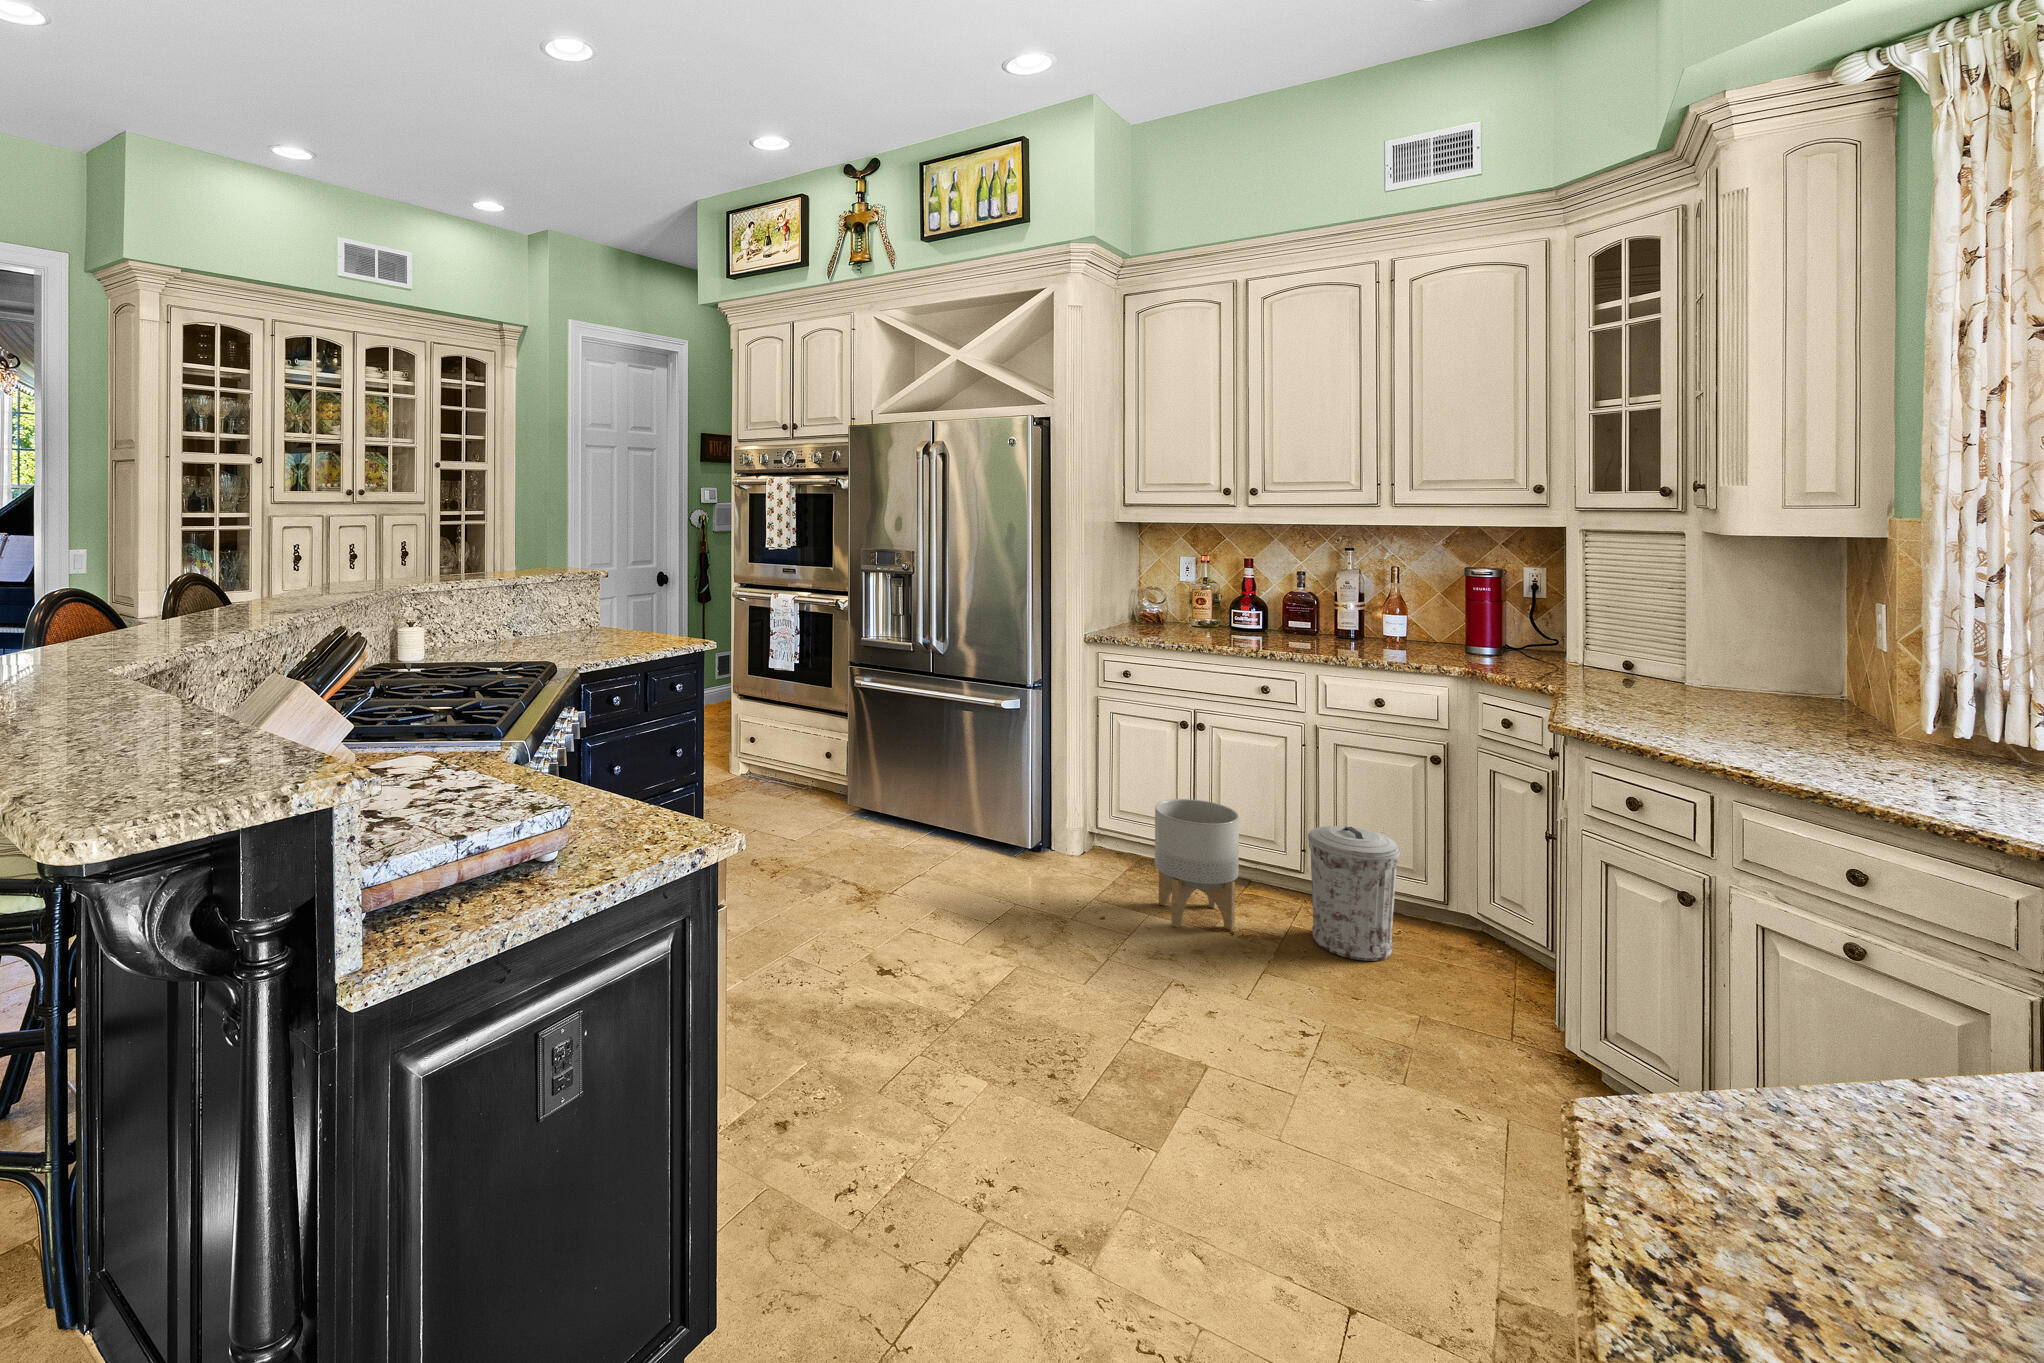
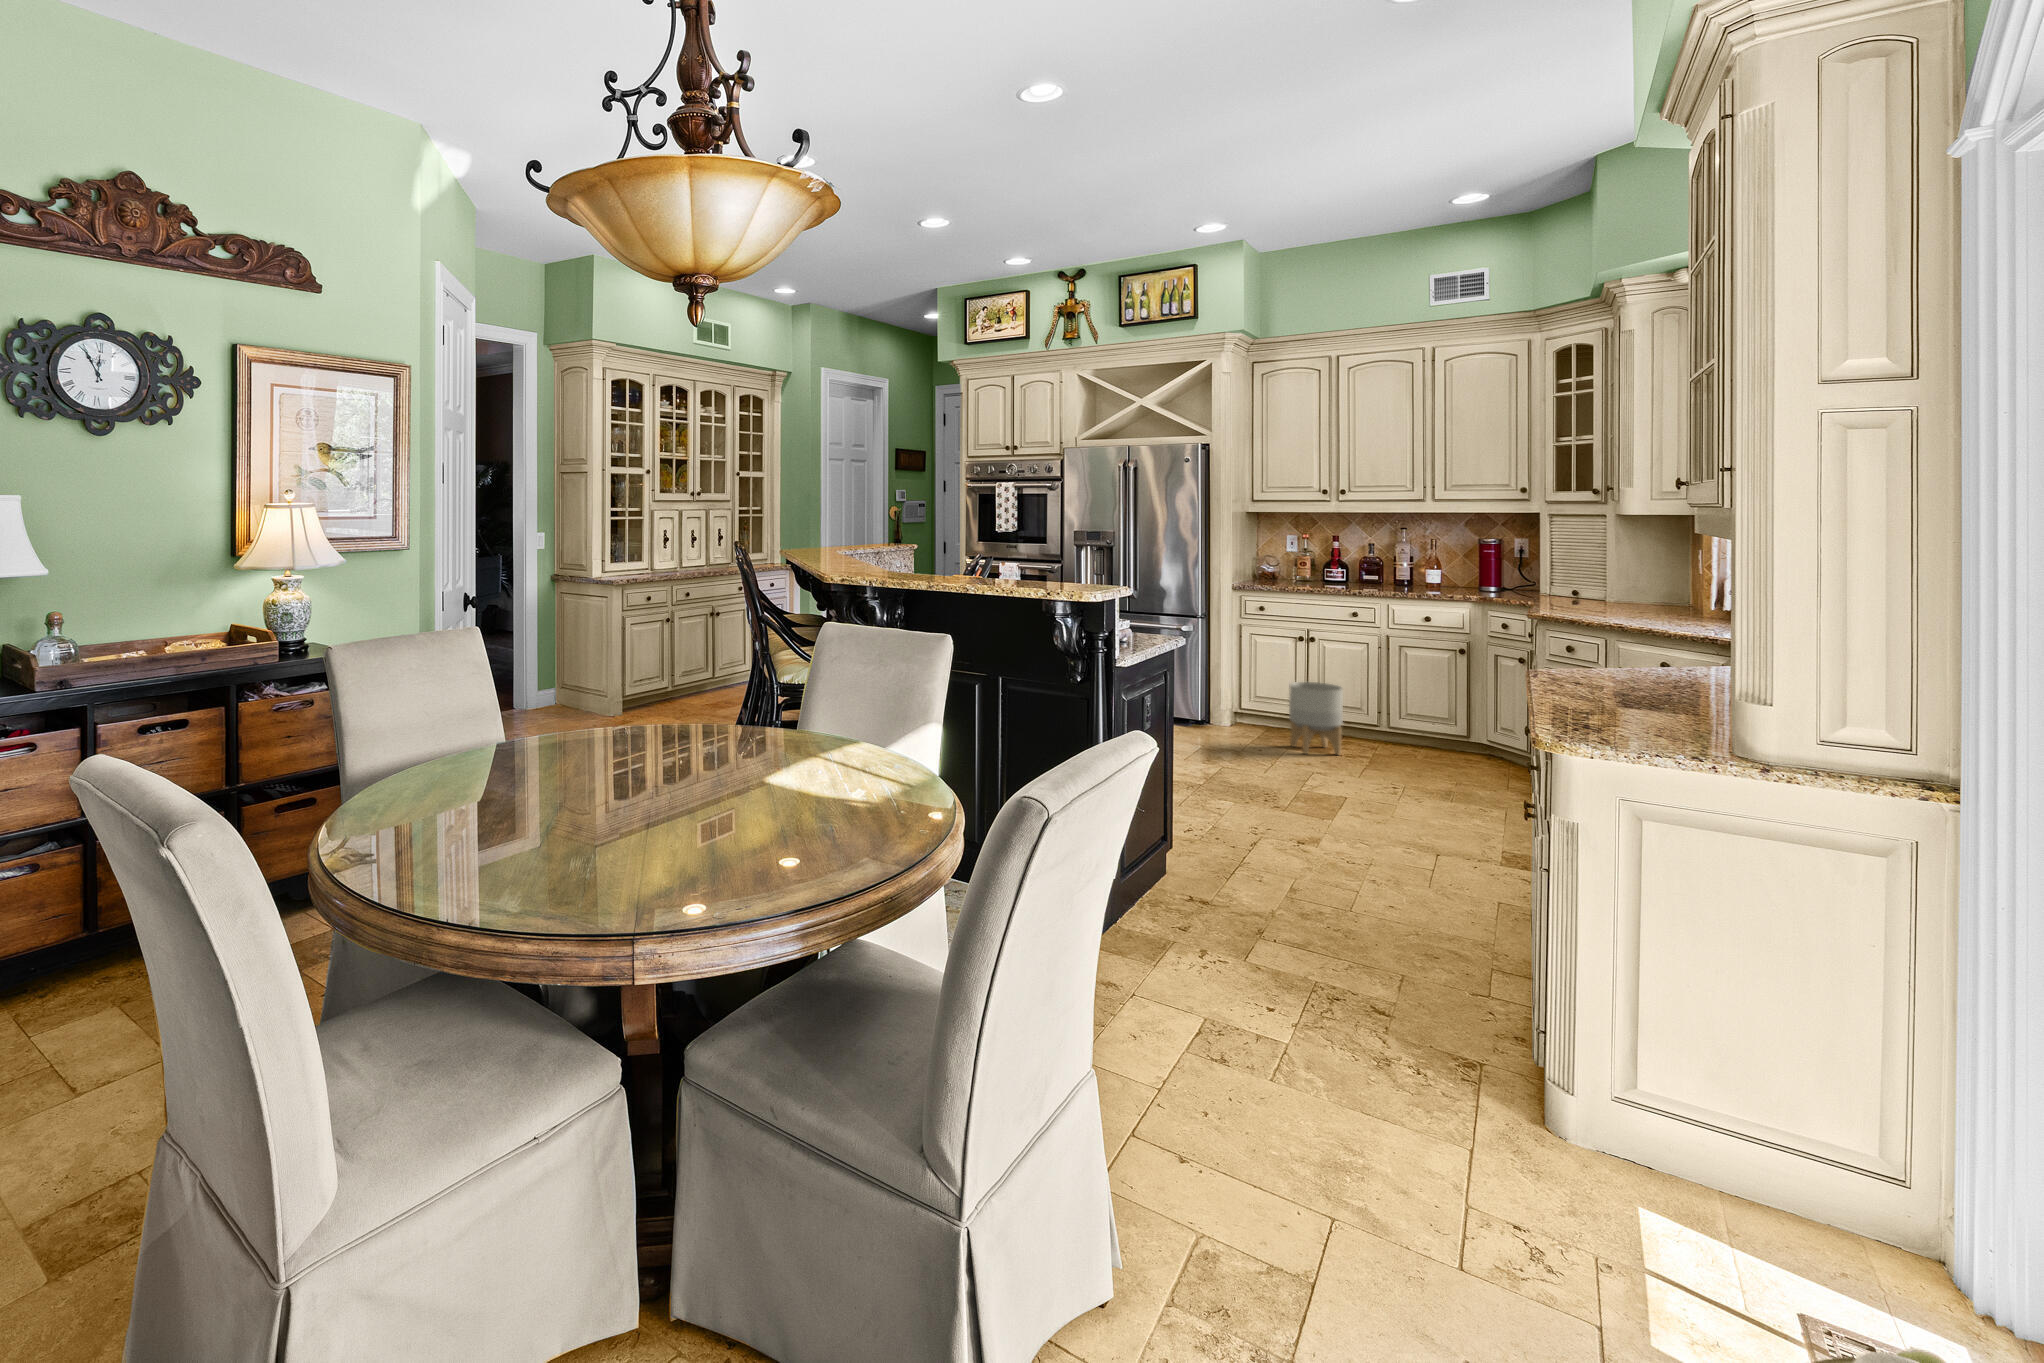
trash can: present [1308,826,1400,961] -> none [1386,691,1442,766]

